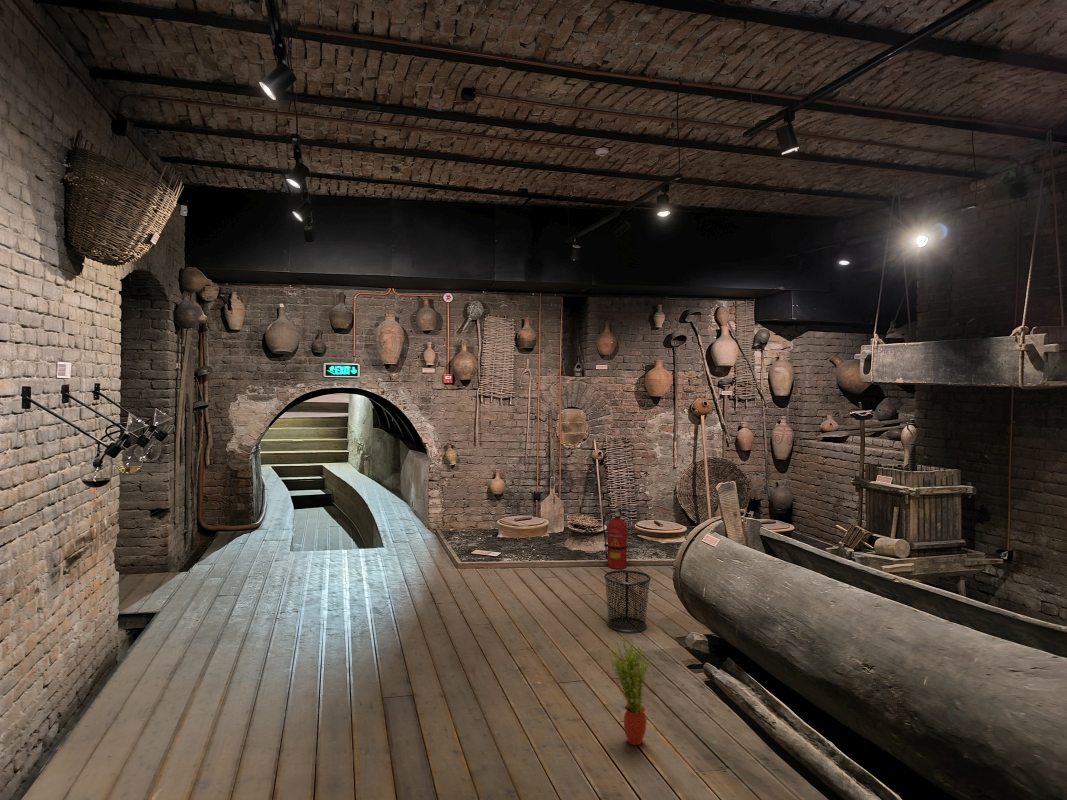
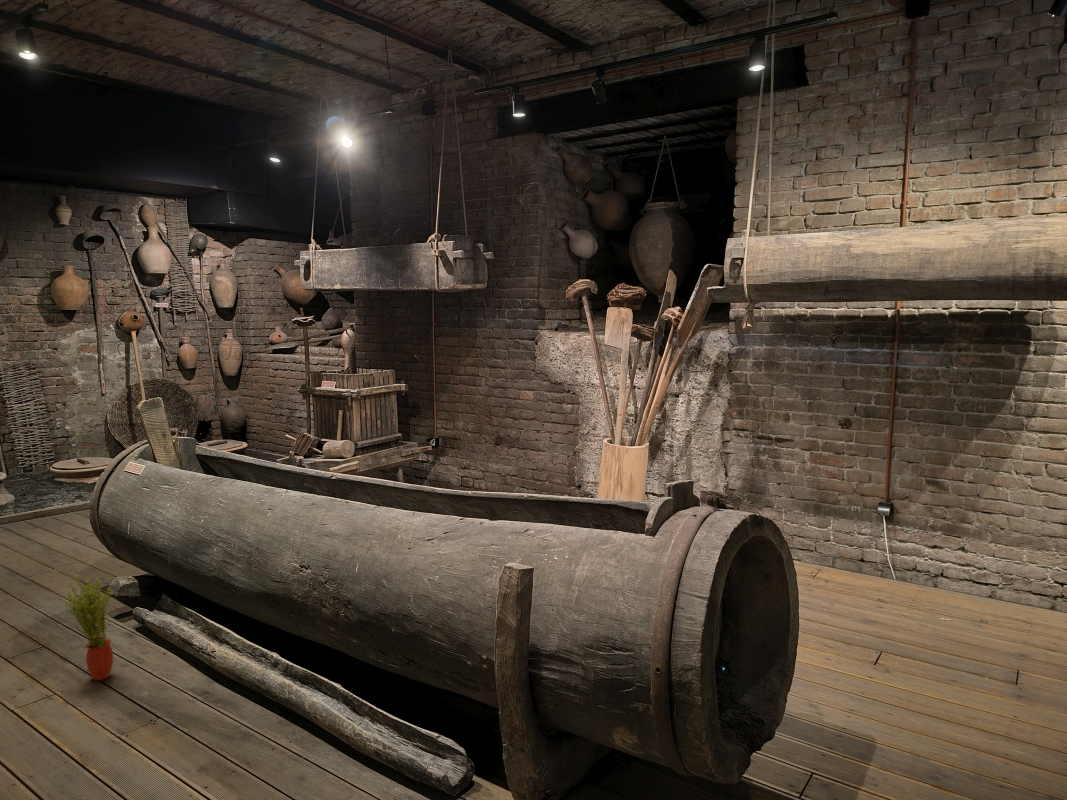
fire extinguisher: present [603,509,631,569] -> none [14,450,54,523]
waste bin: present [604,570,651,632] -> none [31,515,94,585]

